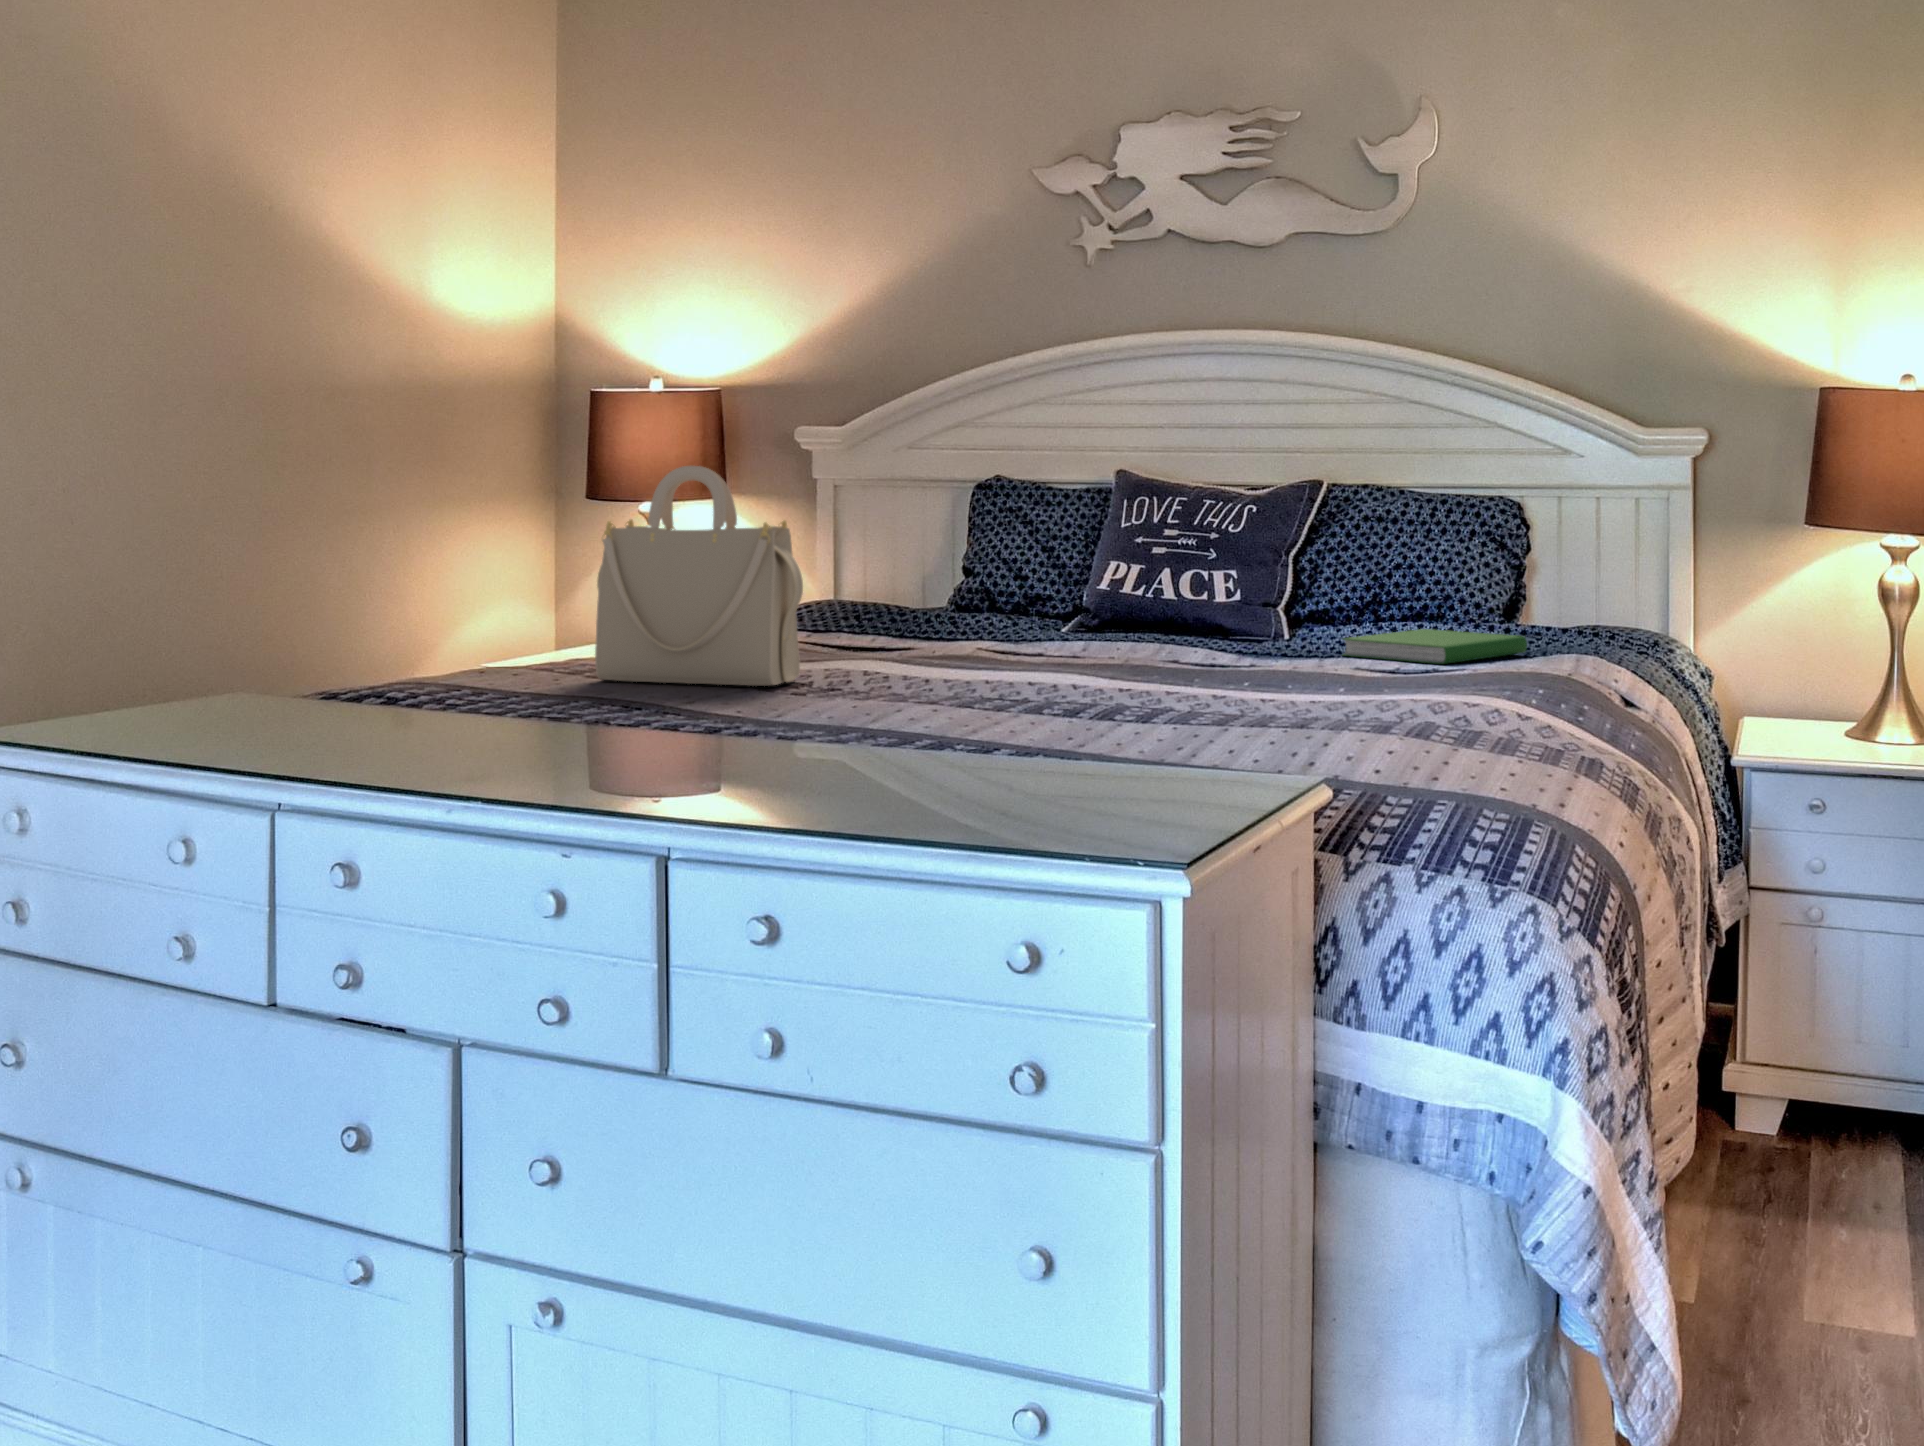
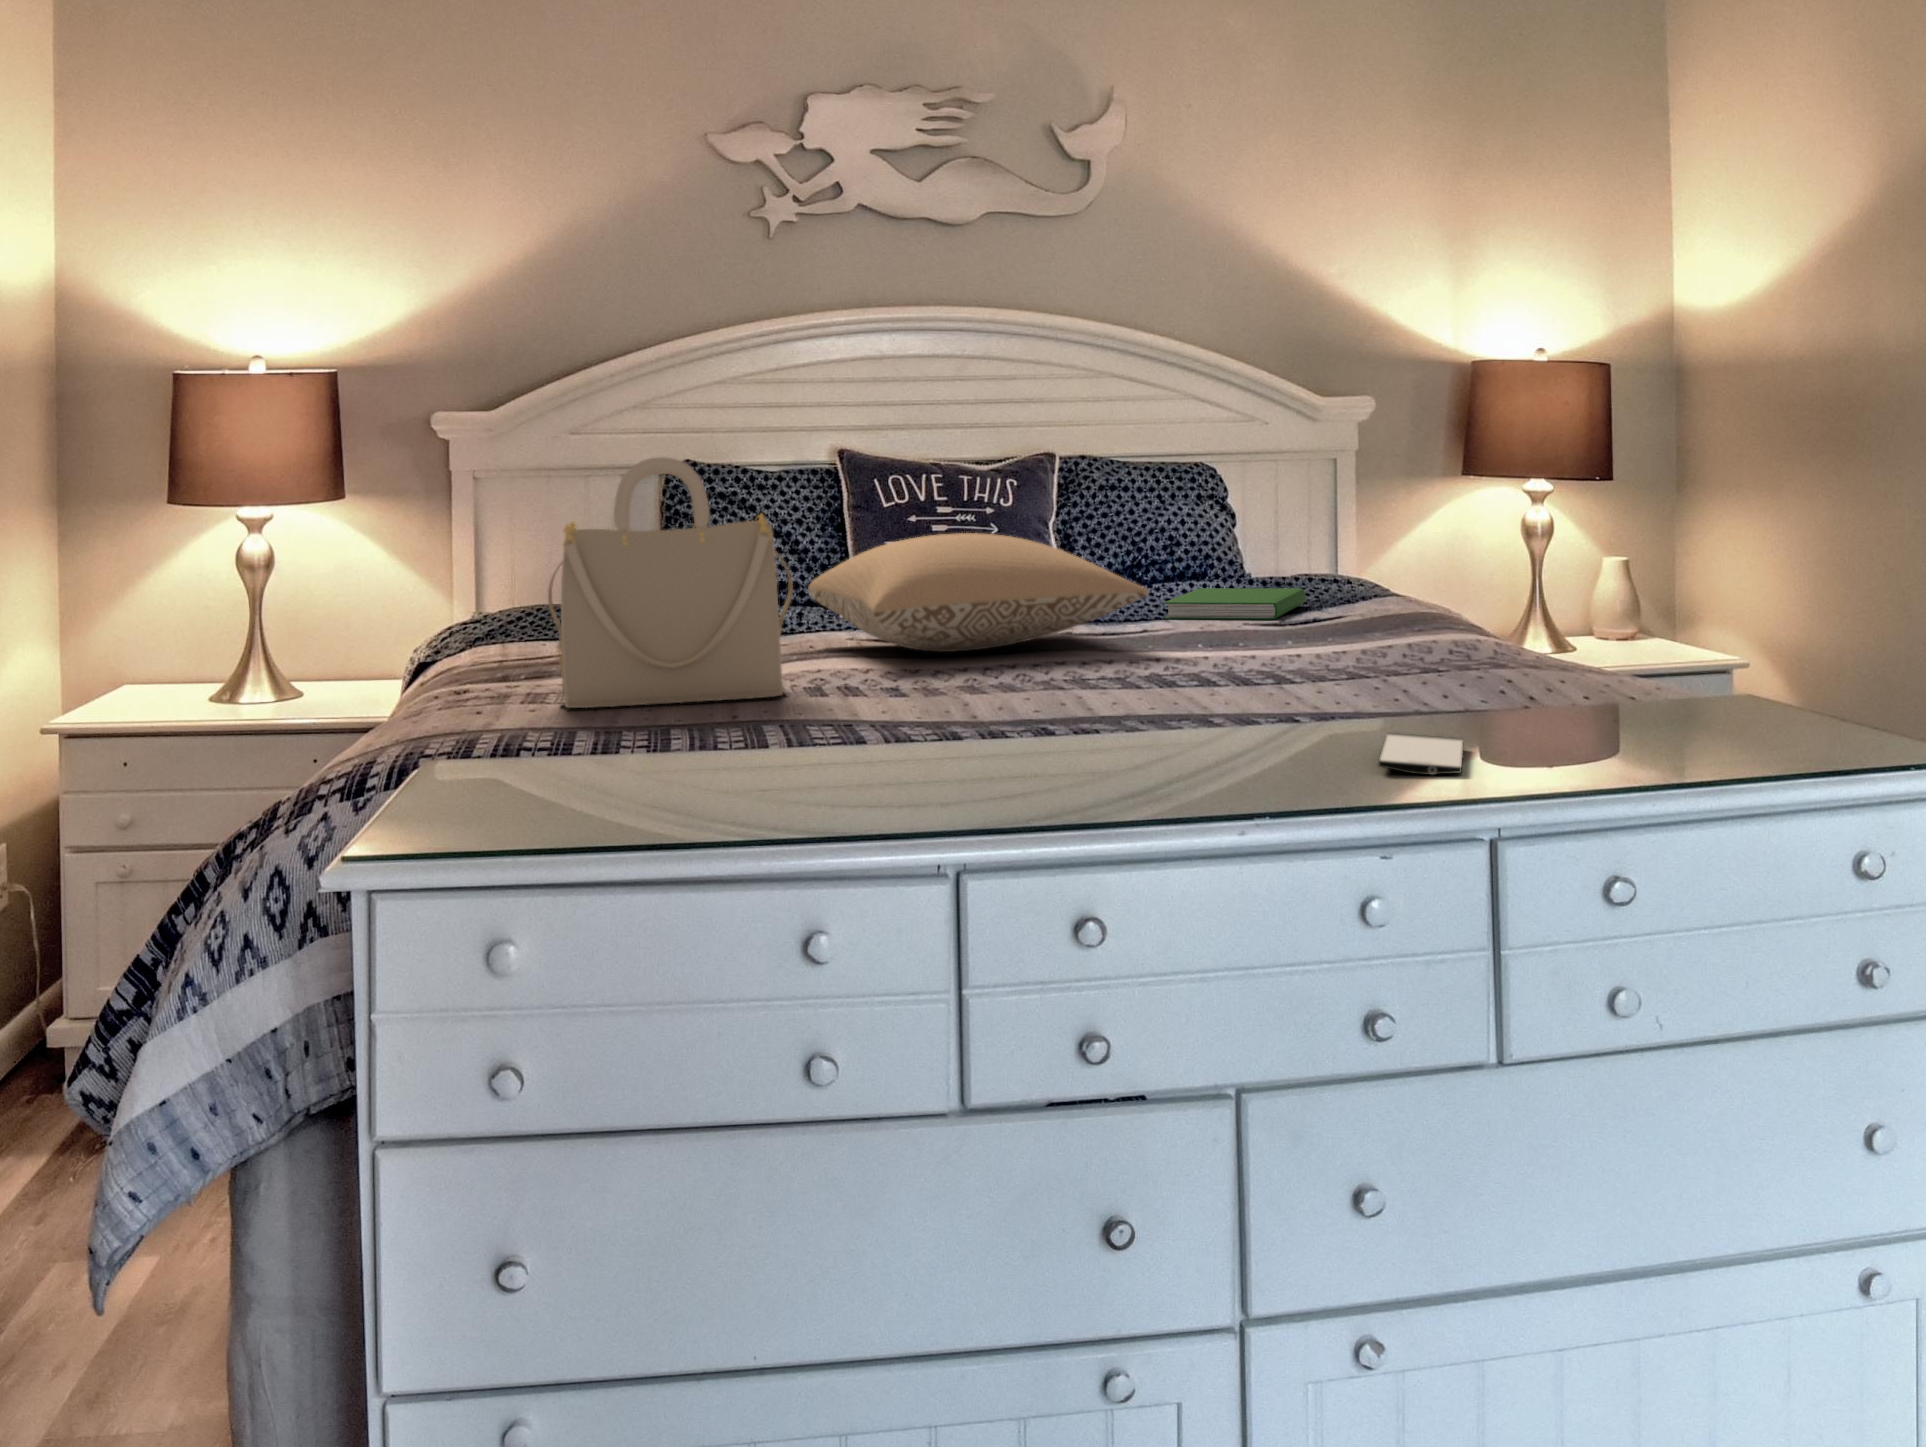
pillow: none [920,554,1203,665] -> present [808,533,1149,652]
smartphone: none [989,759,1146,799] -> present [1378,733,1463,775]

